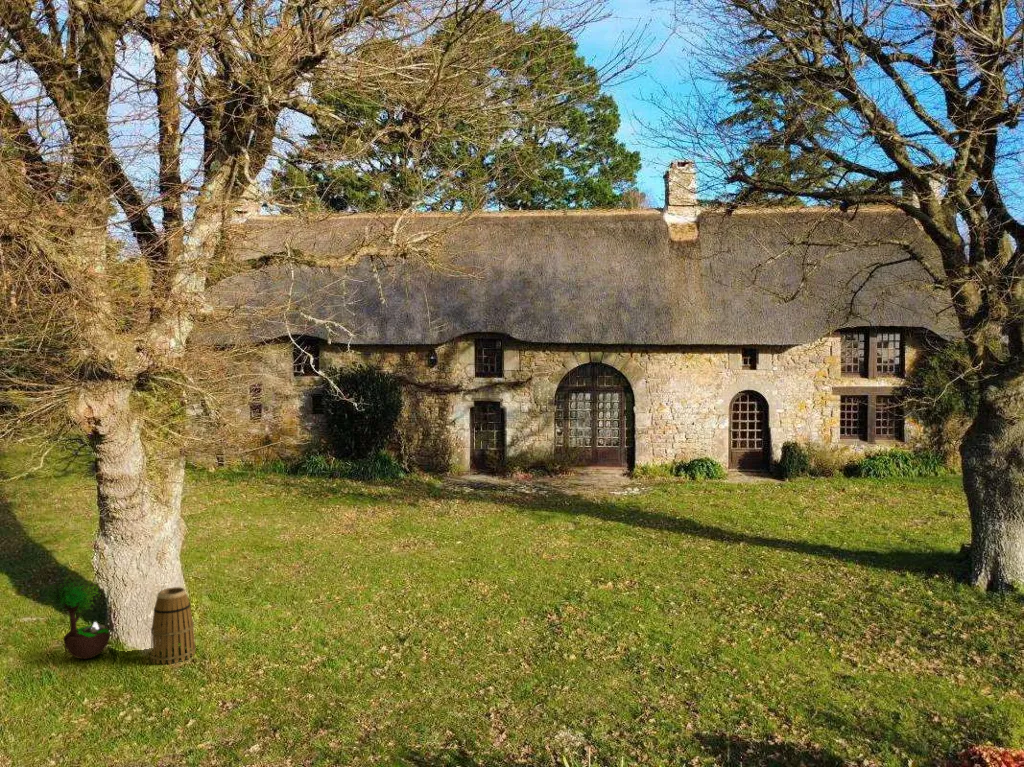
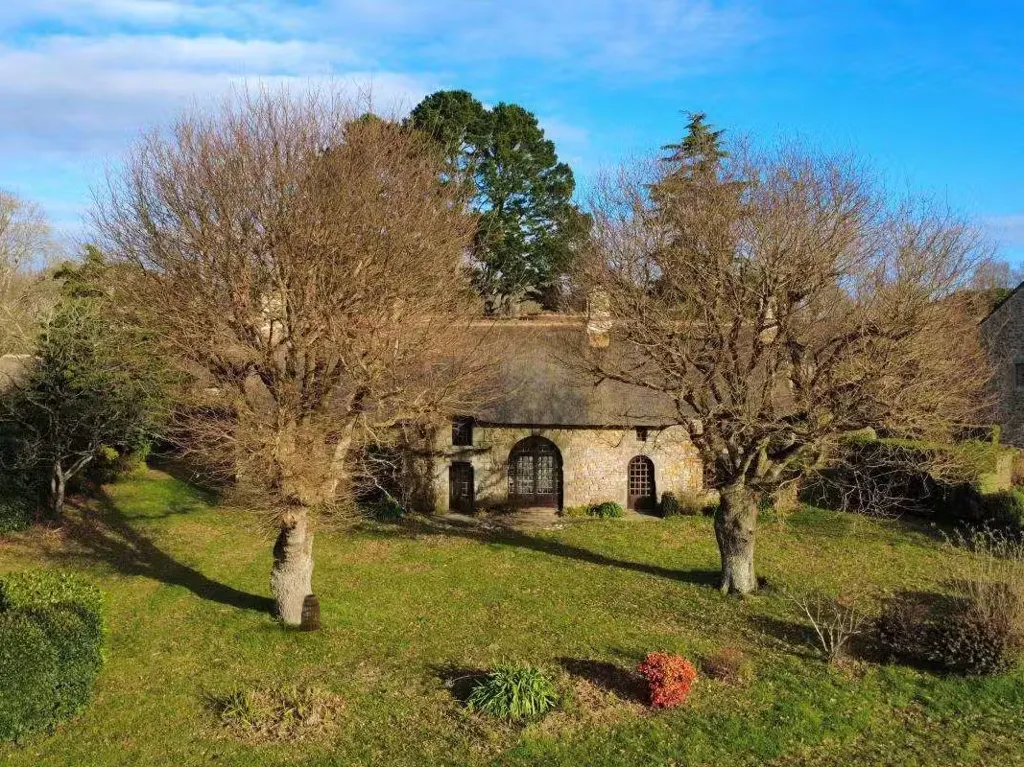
potted tree: present [45,581,110,659] -> none [250,587,280,629]

